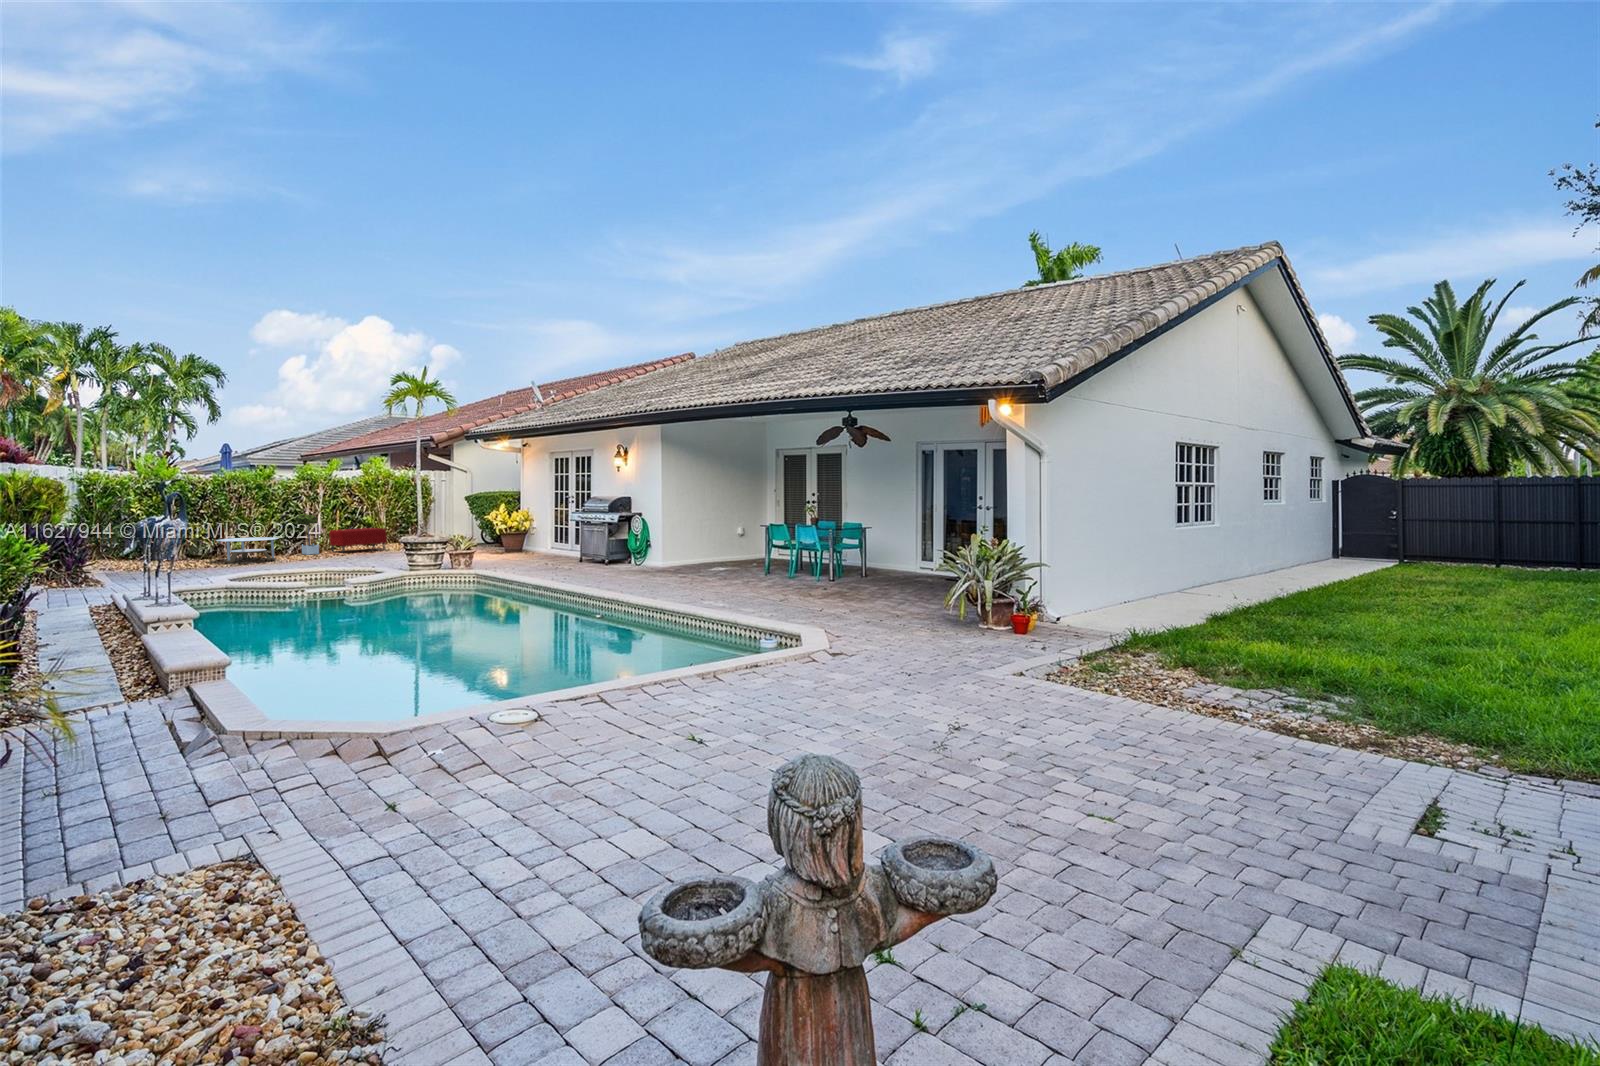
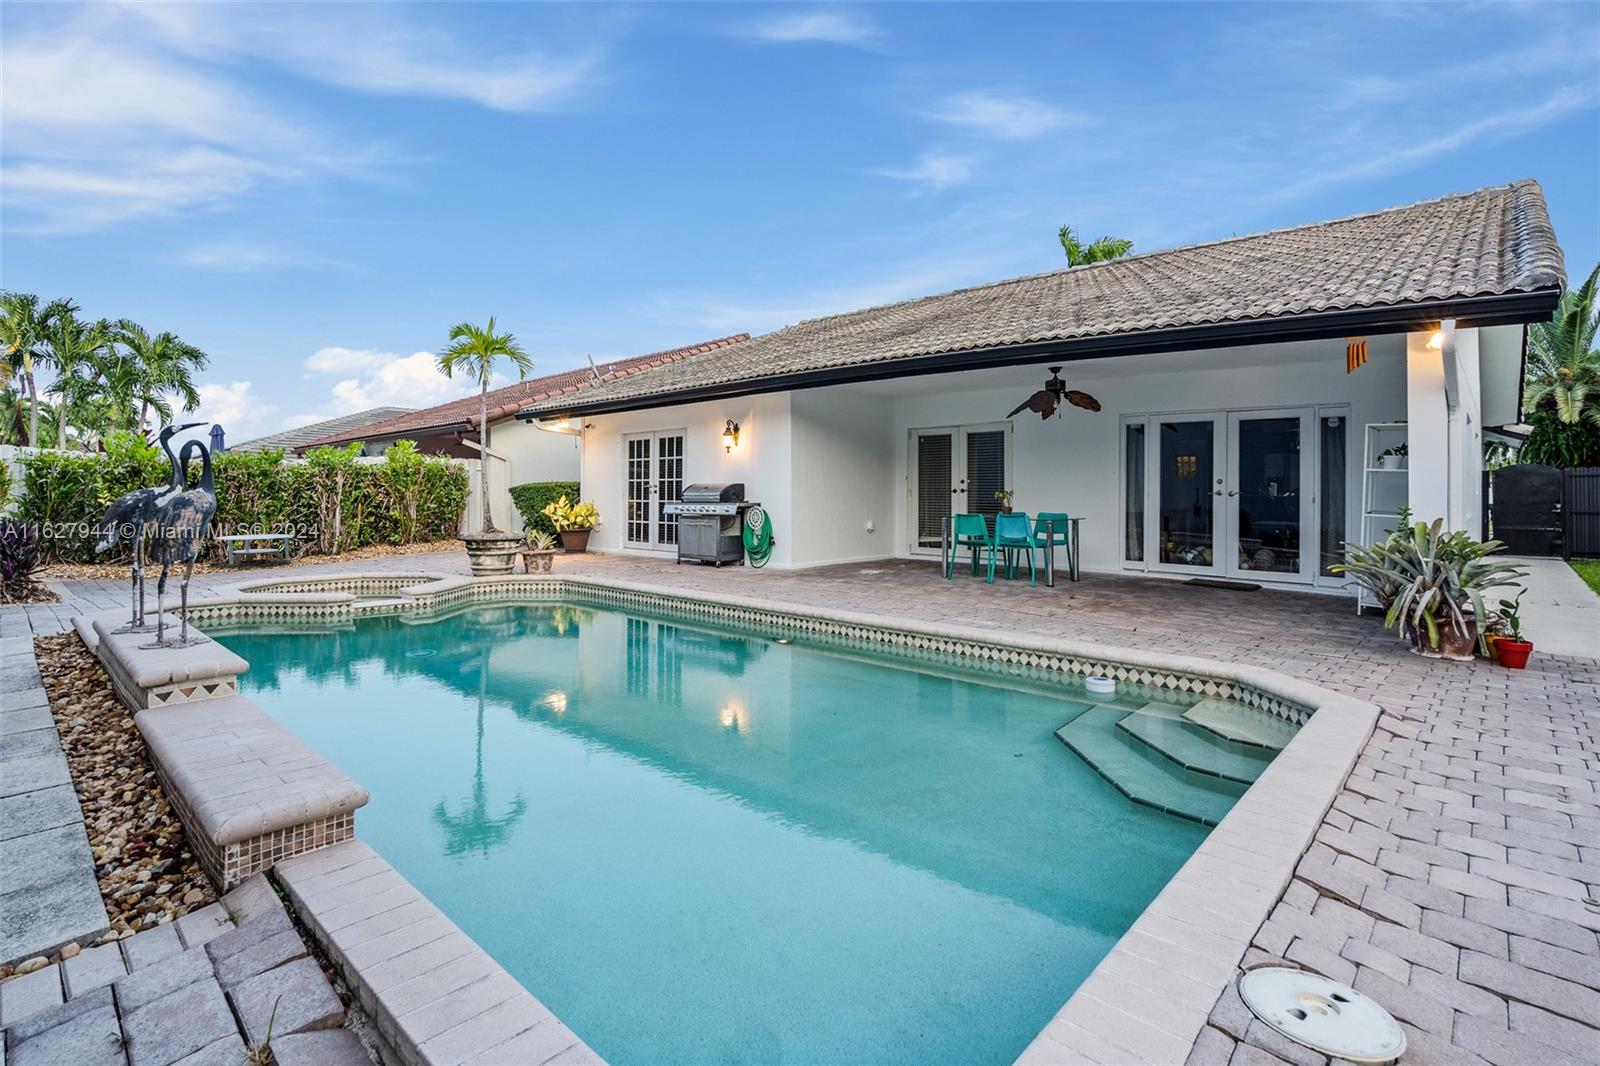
potted tree: present [297,514,319,555] -> none [314,505,341,556]
bench: present [329,528,387,553] -> none [352,523,421,553]

